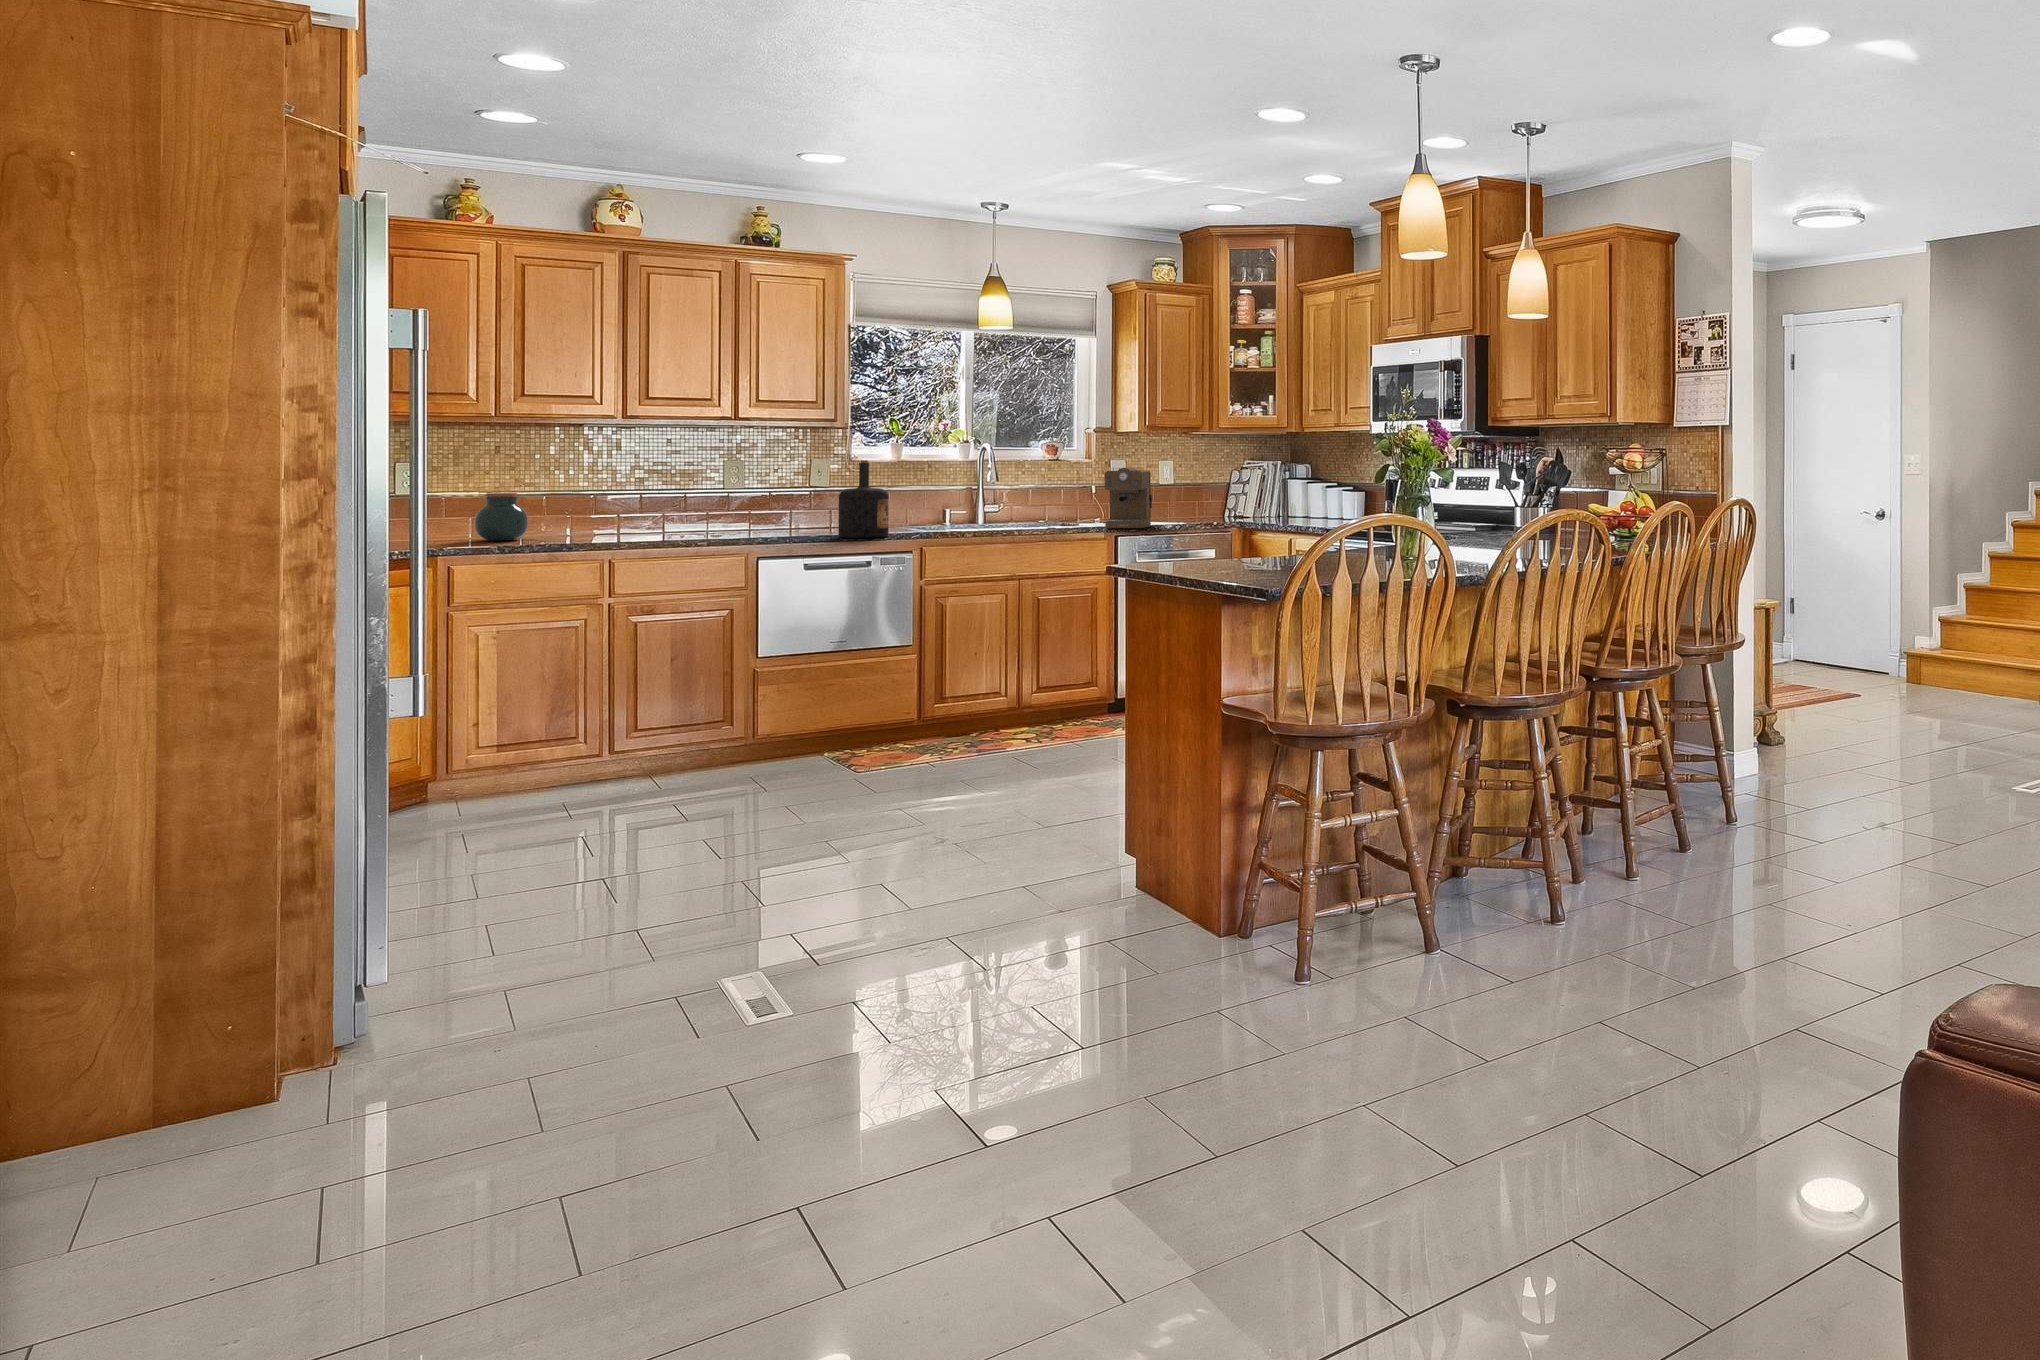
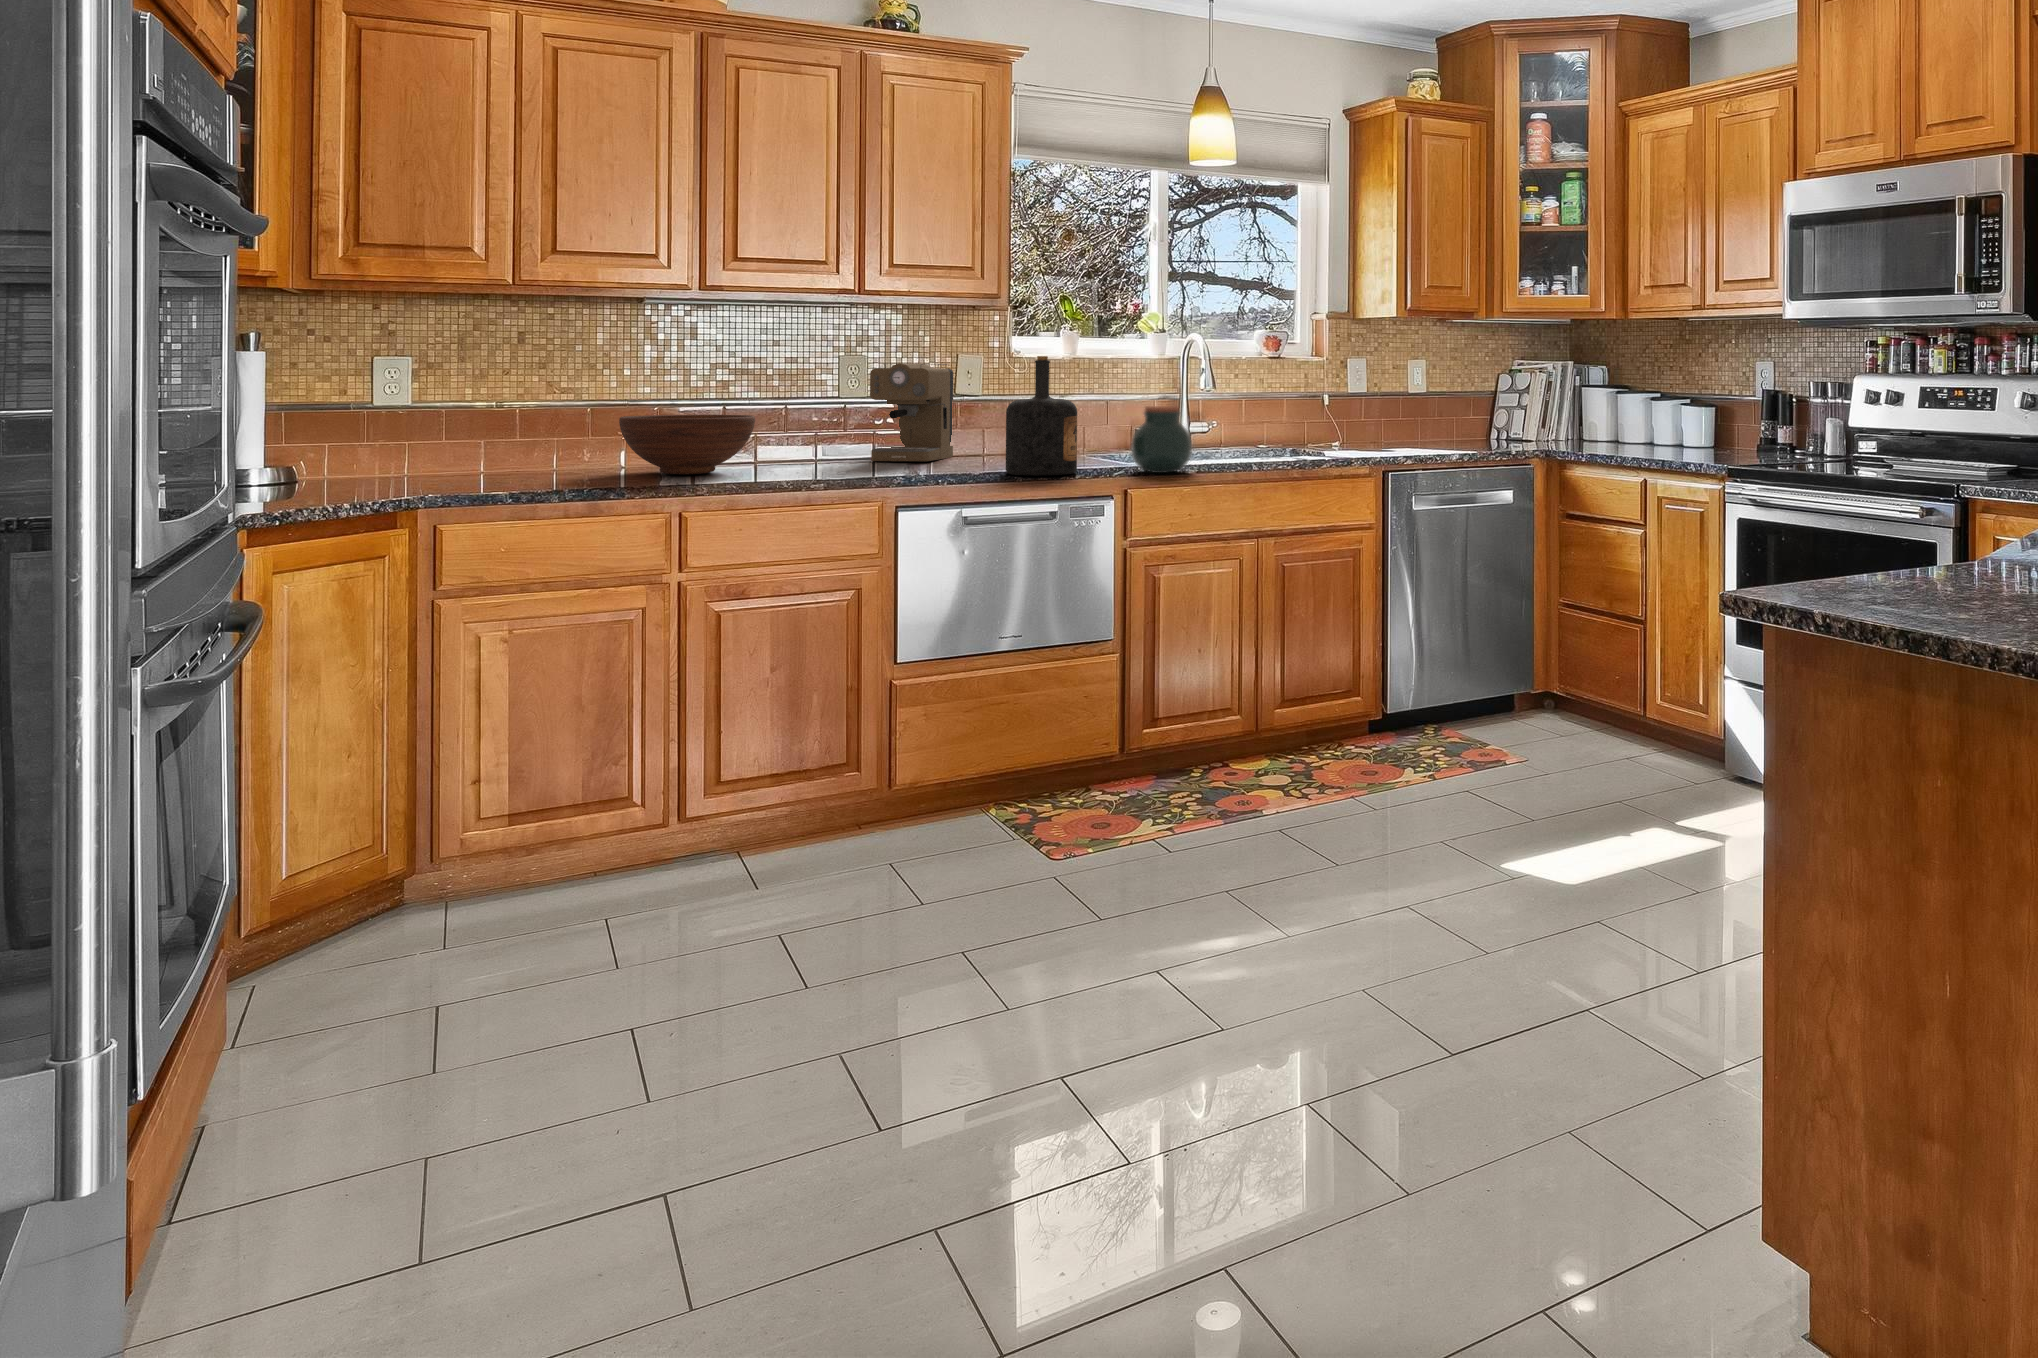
coffee maker: present [1105,468,1152,528] -> present [870,363,953,461]
jar: present [475,493,528,541] -> present [1131,406,1192,473]
fruit bowl: none [567,501,663,539] -> present [619,415,755,474]

